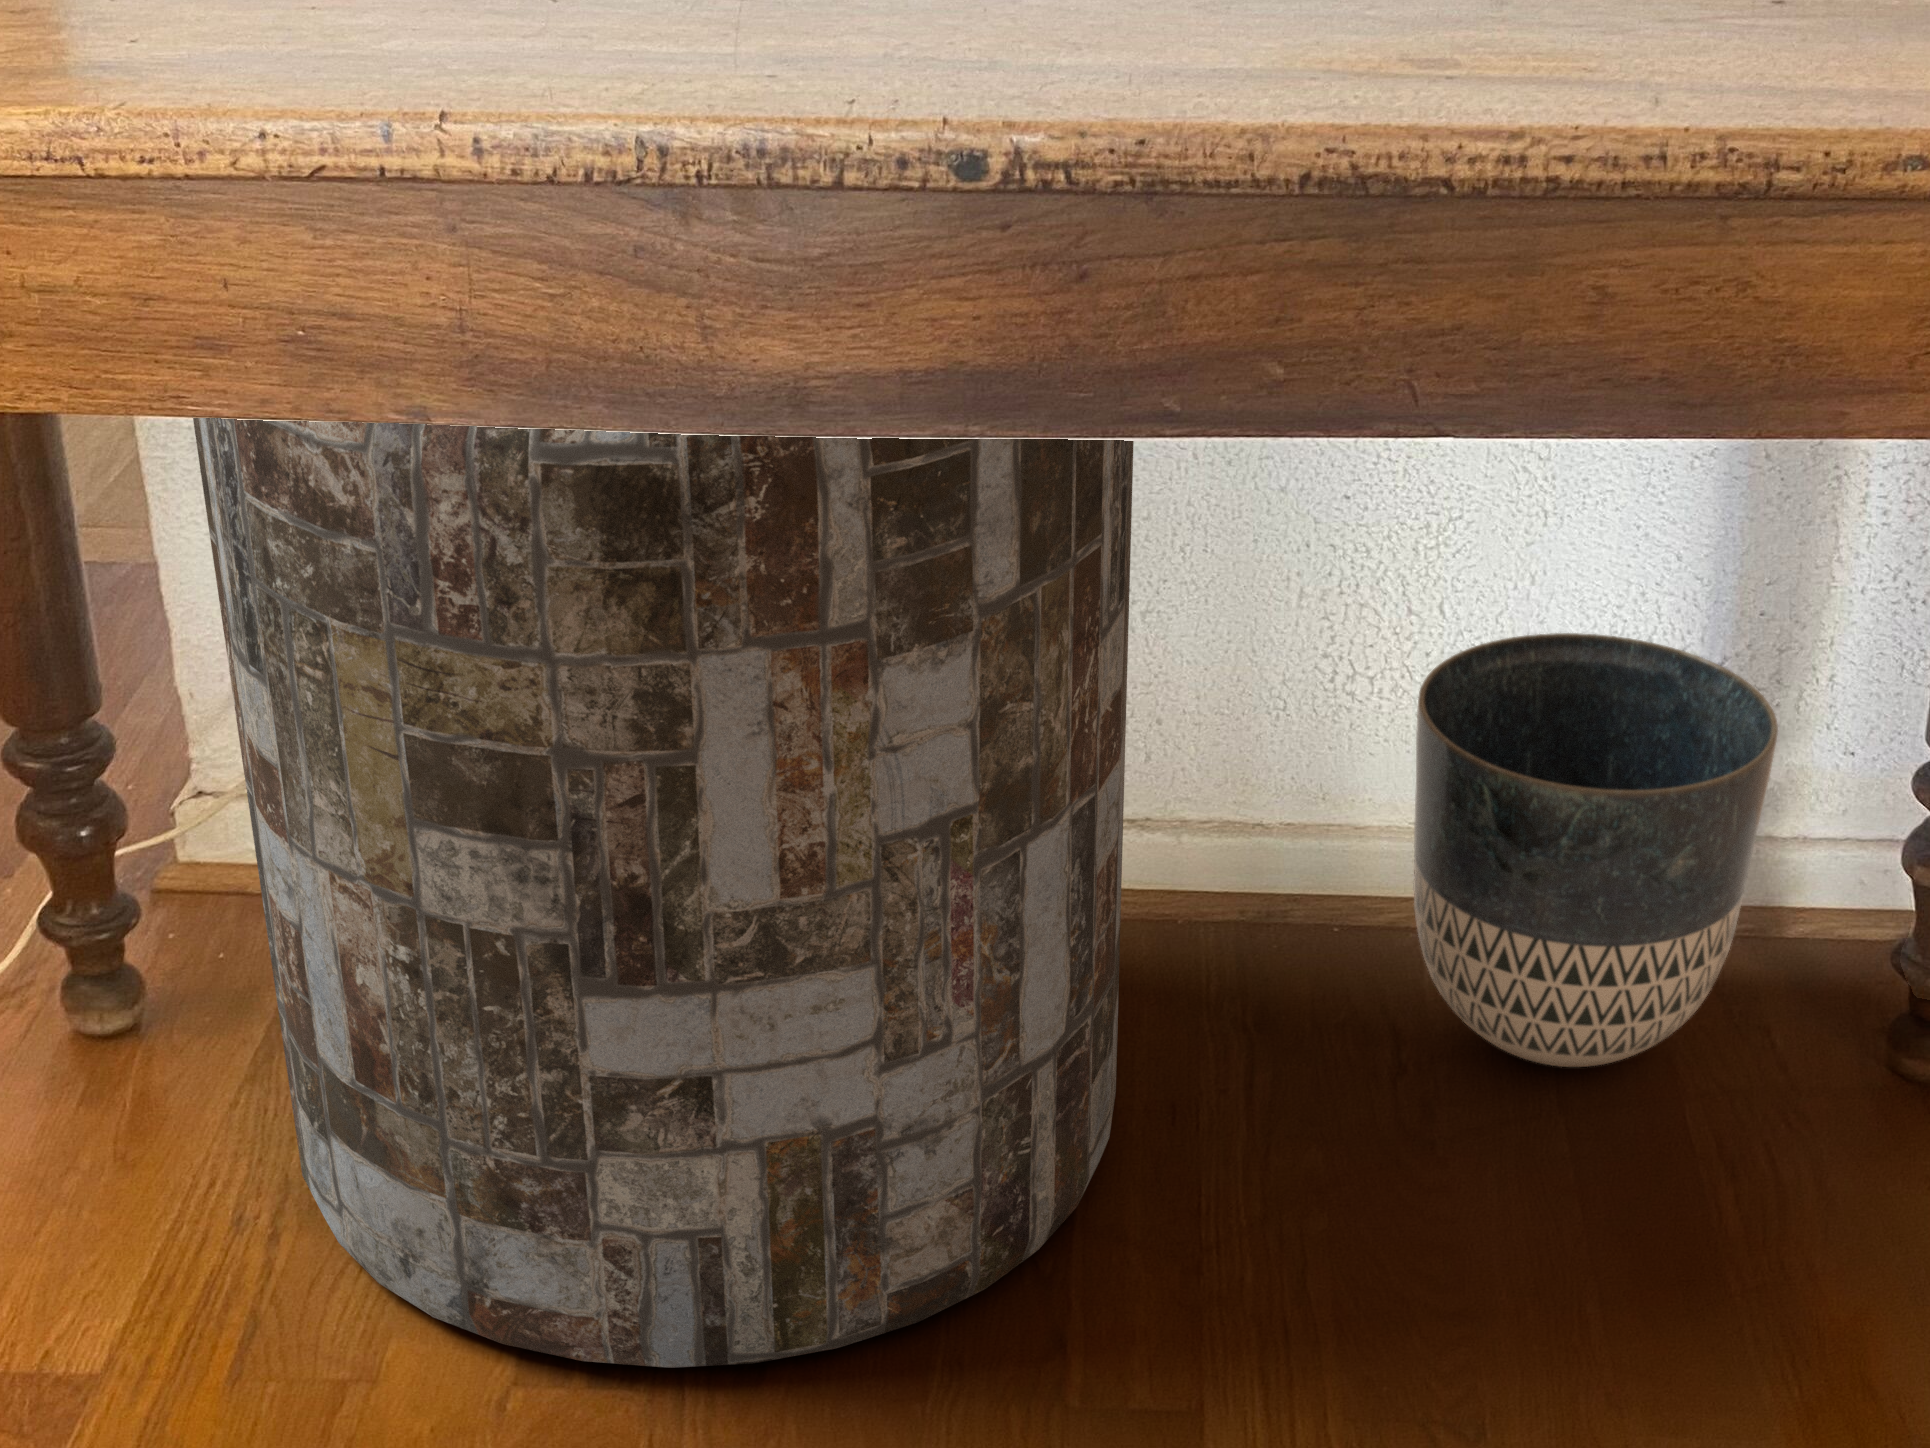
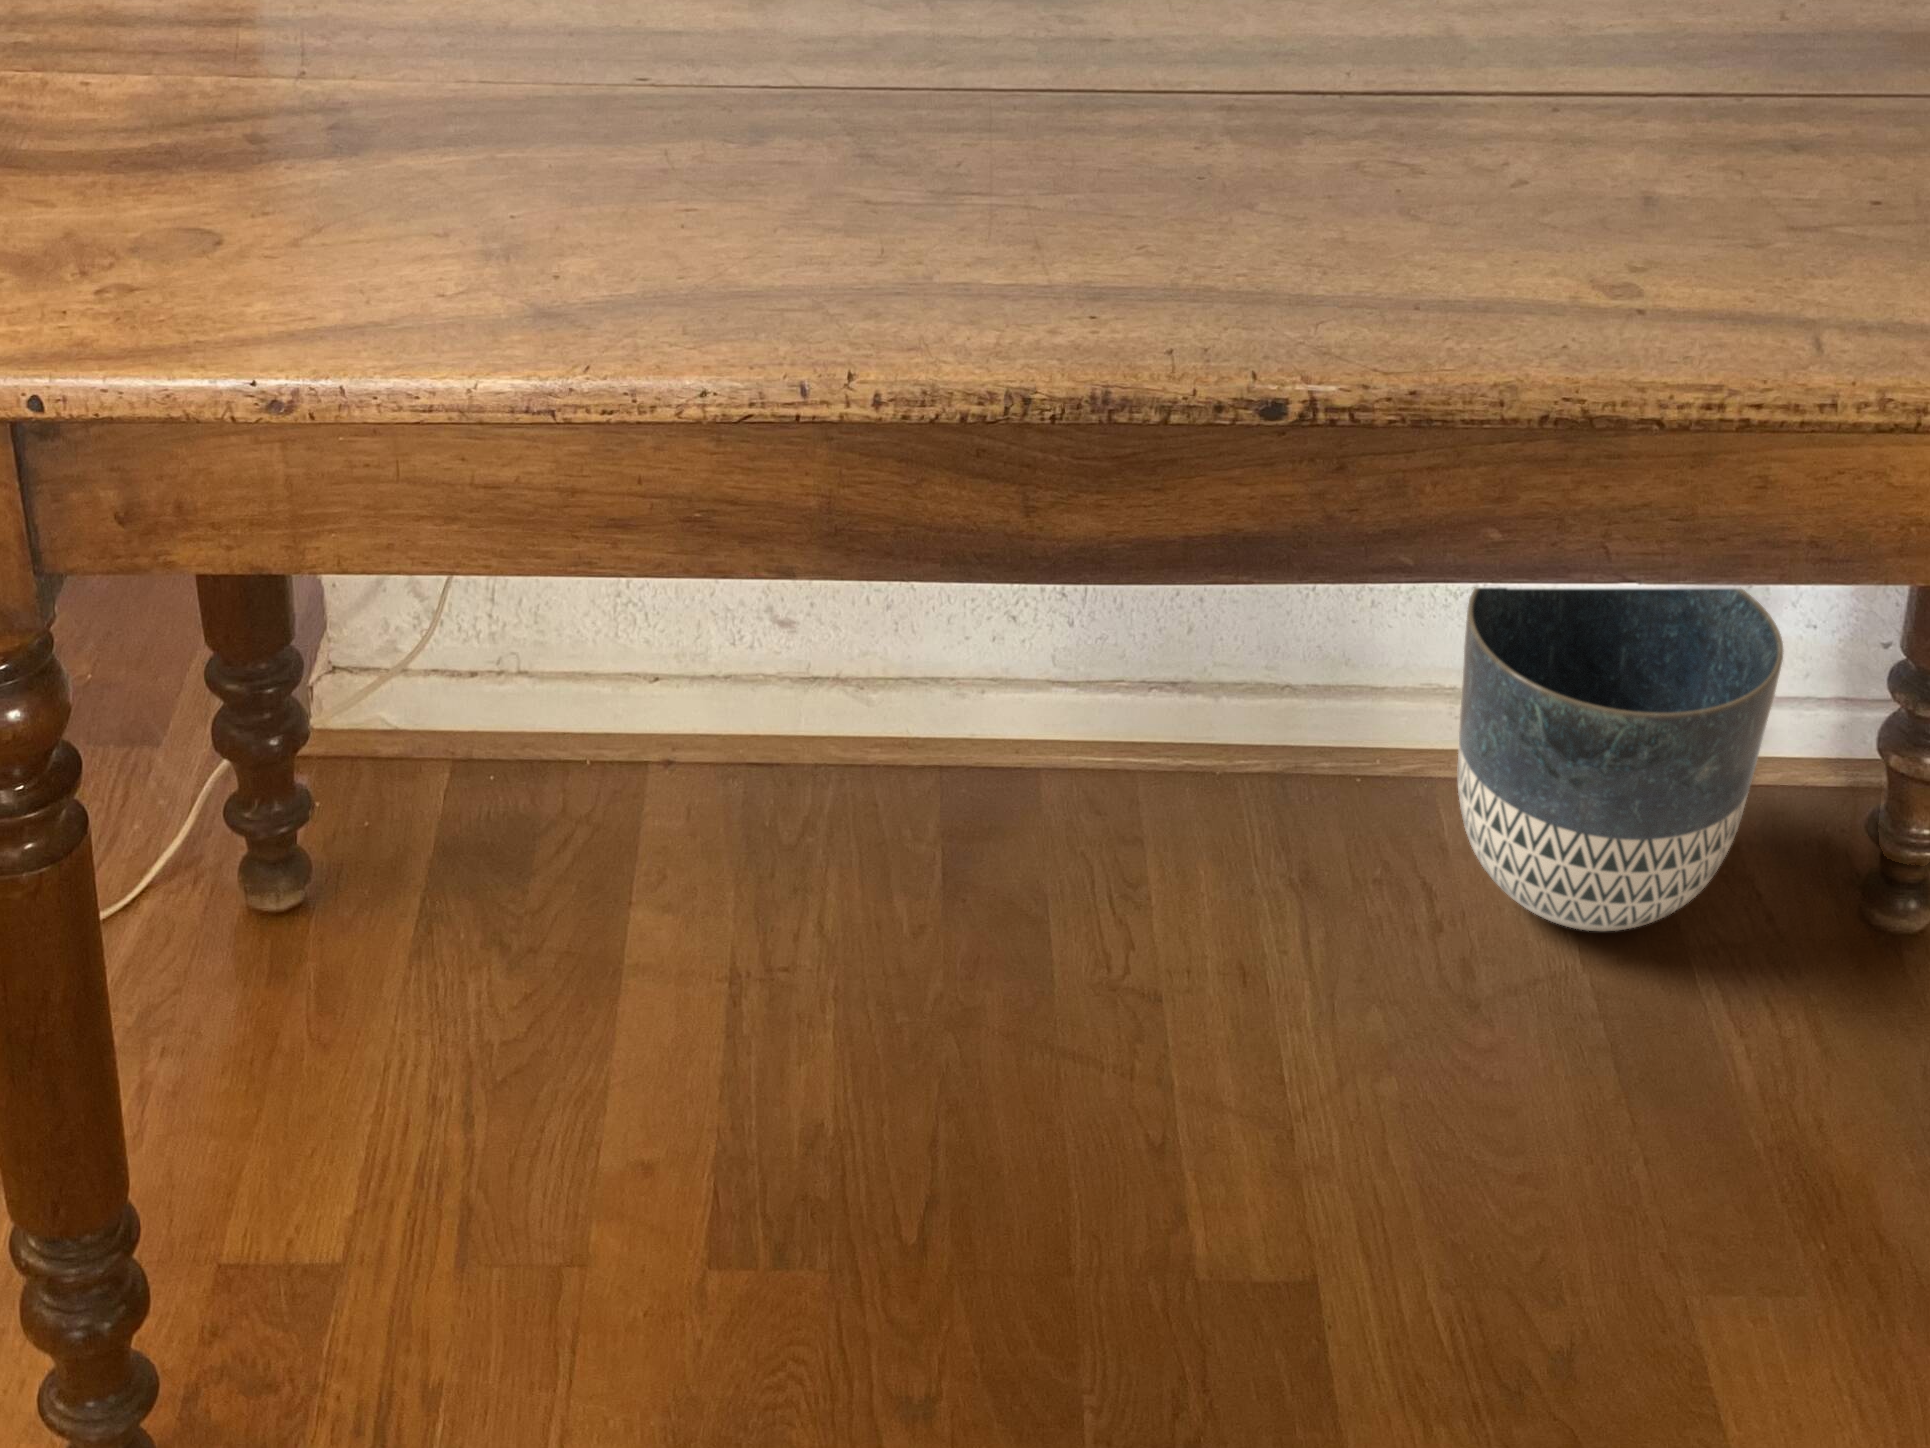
side table: present [193,418,1134,1368] -> none [444,139,1265,1253]

